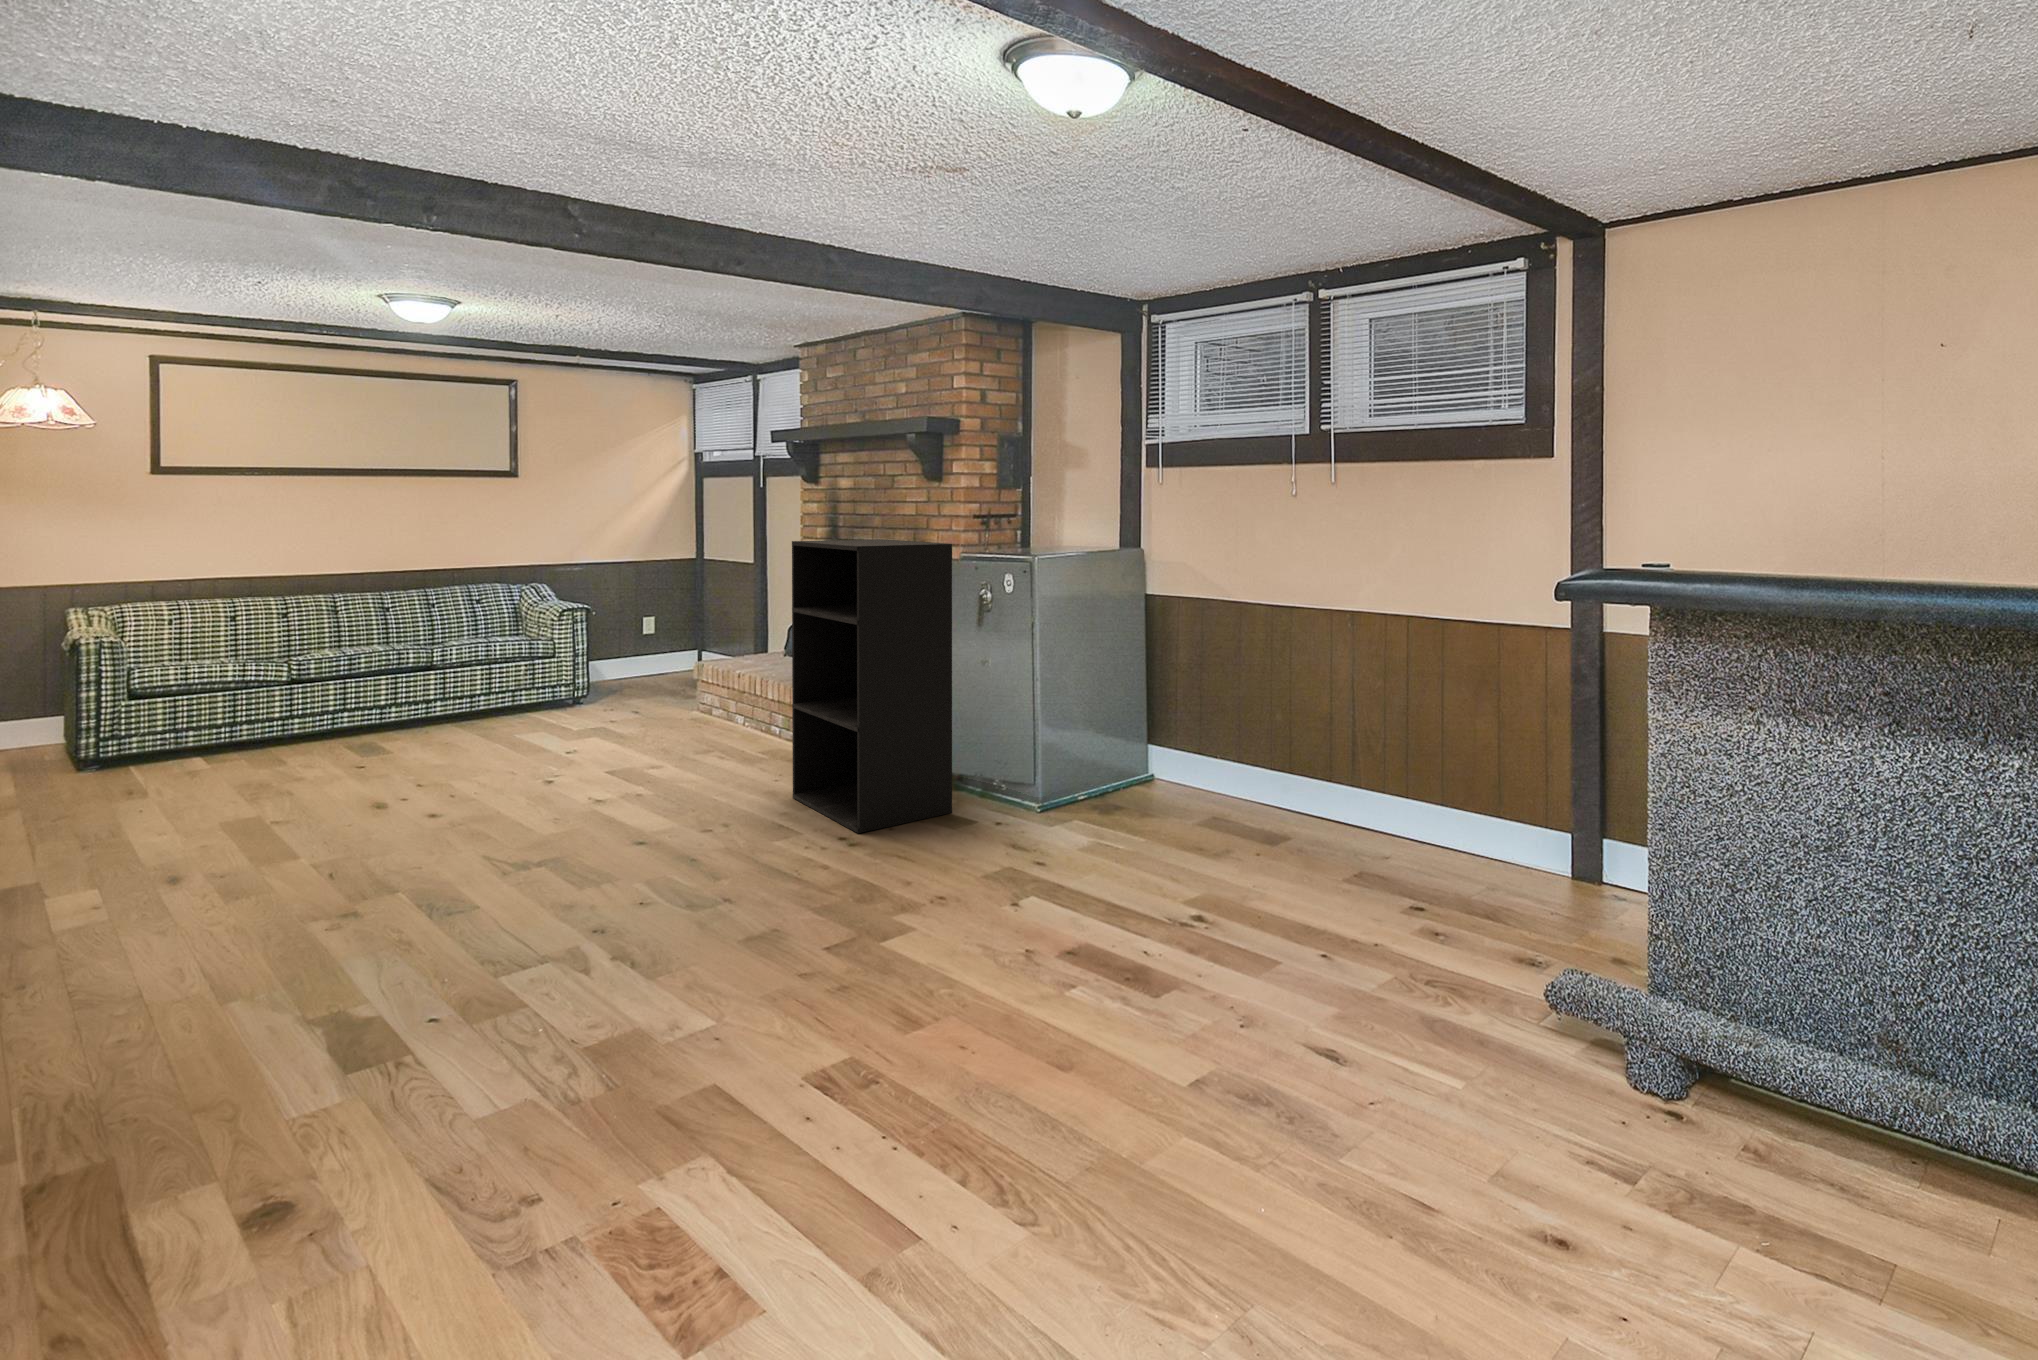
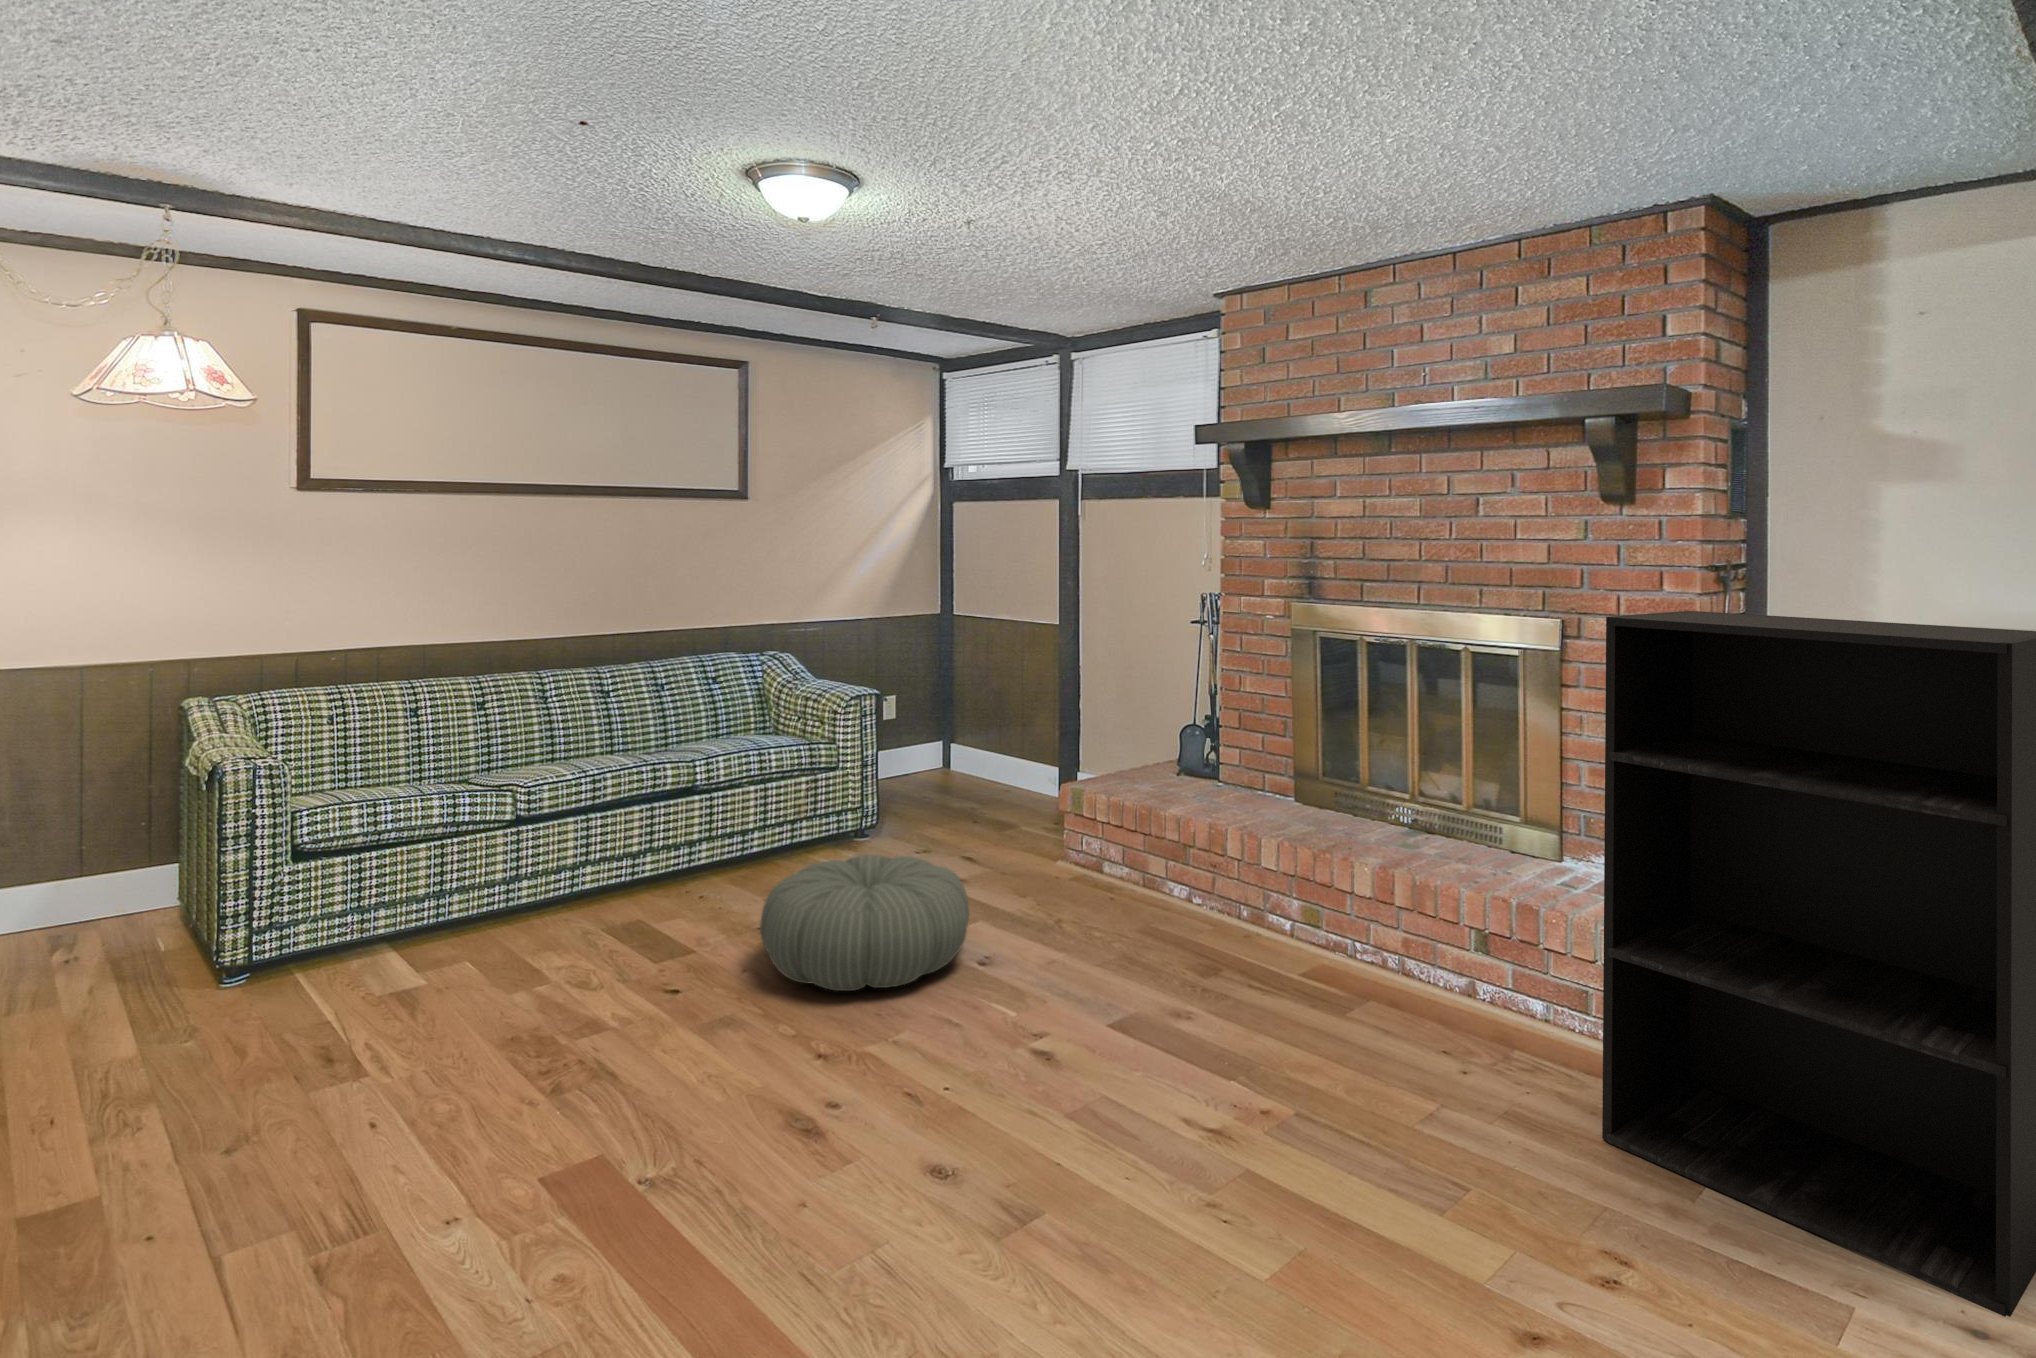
pouf: none [422,695,570,763] -> present [760,855,969,991]

